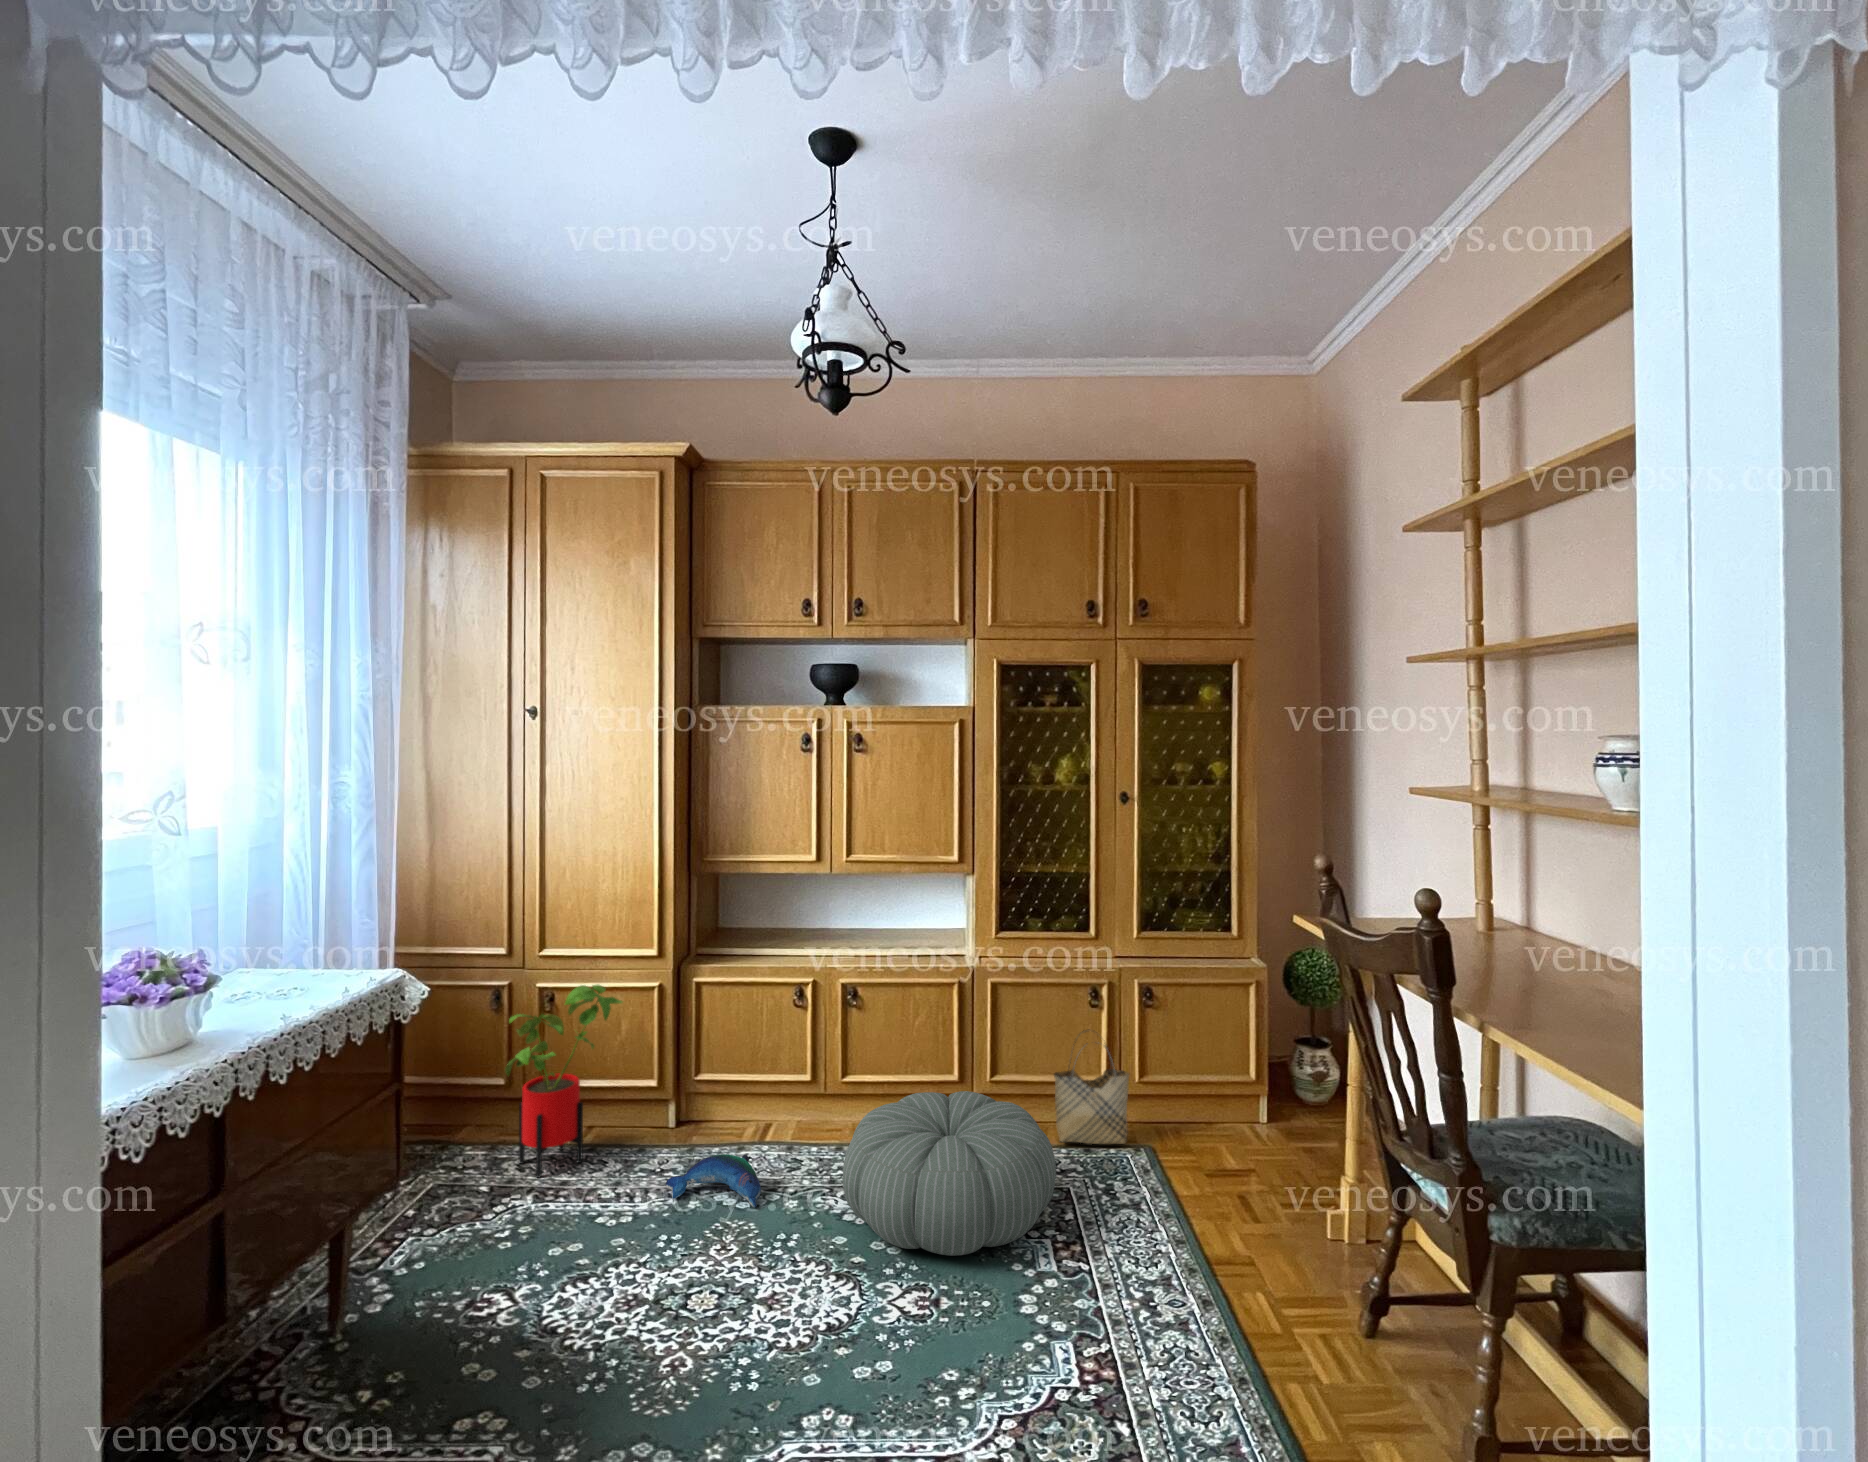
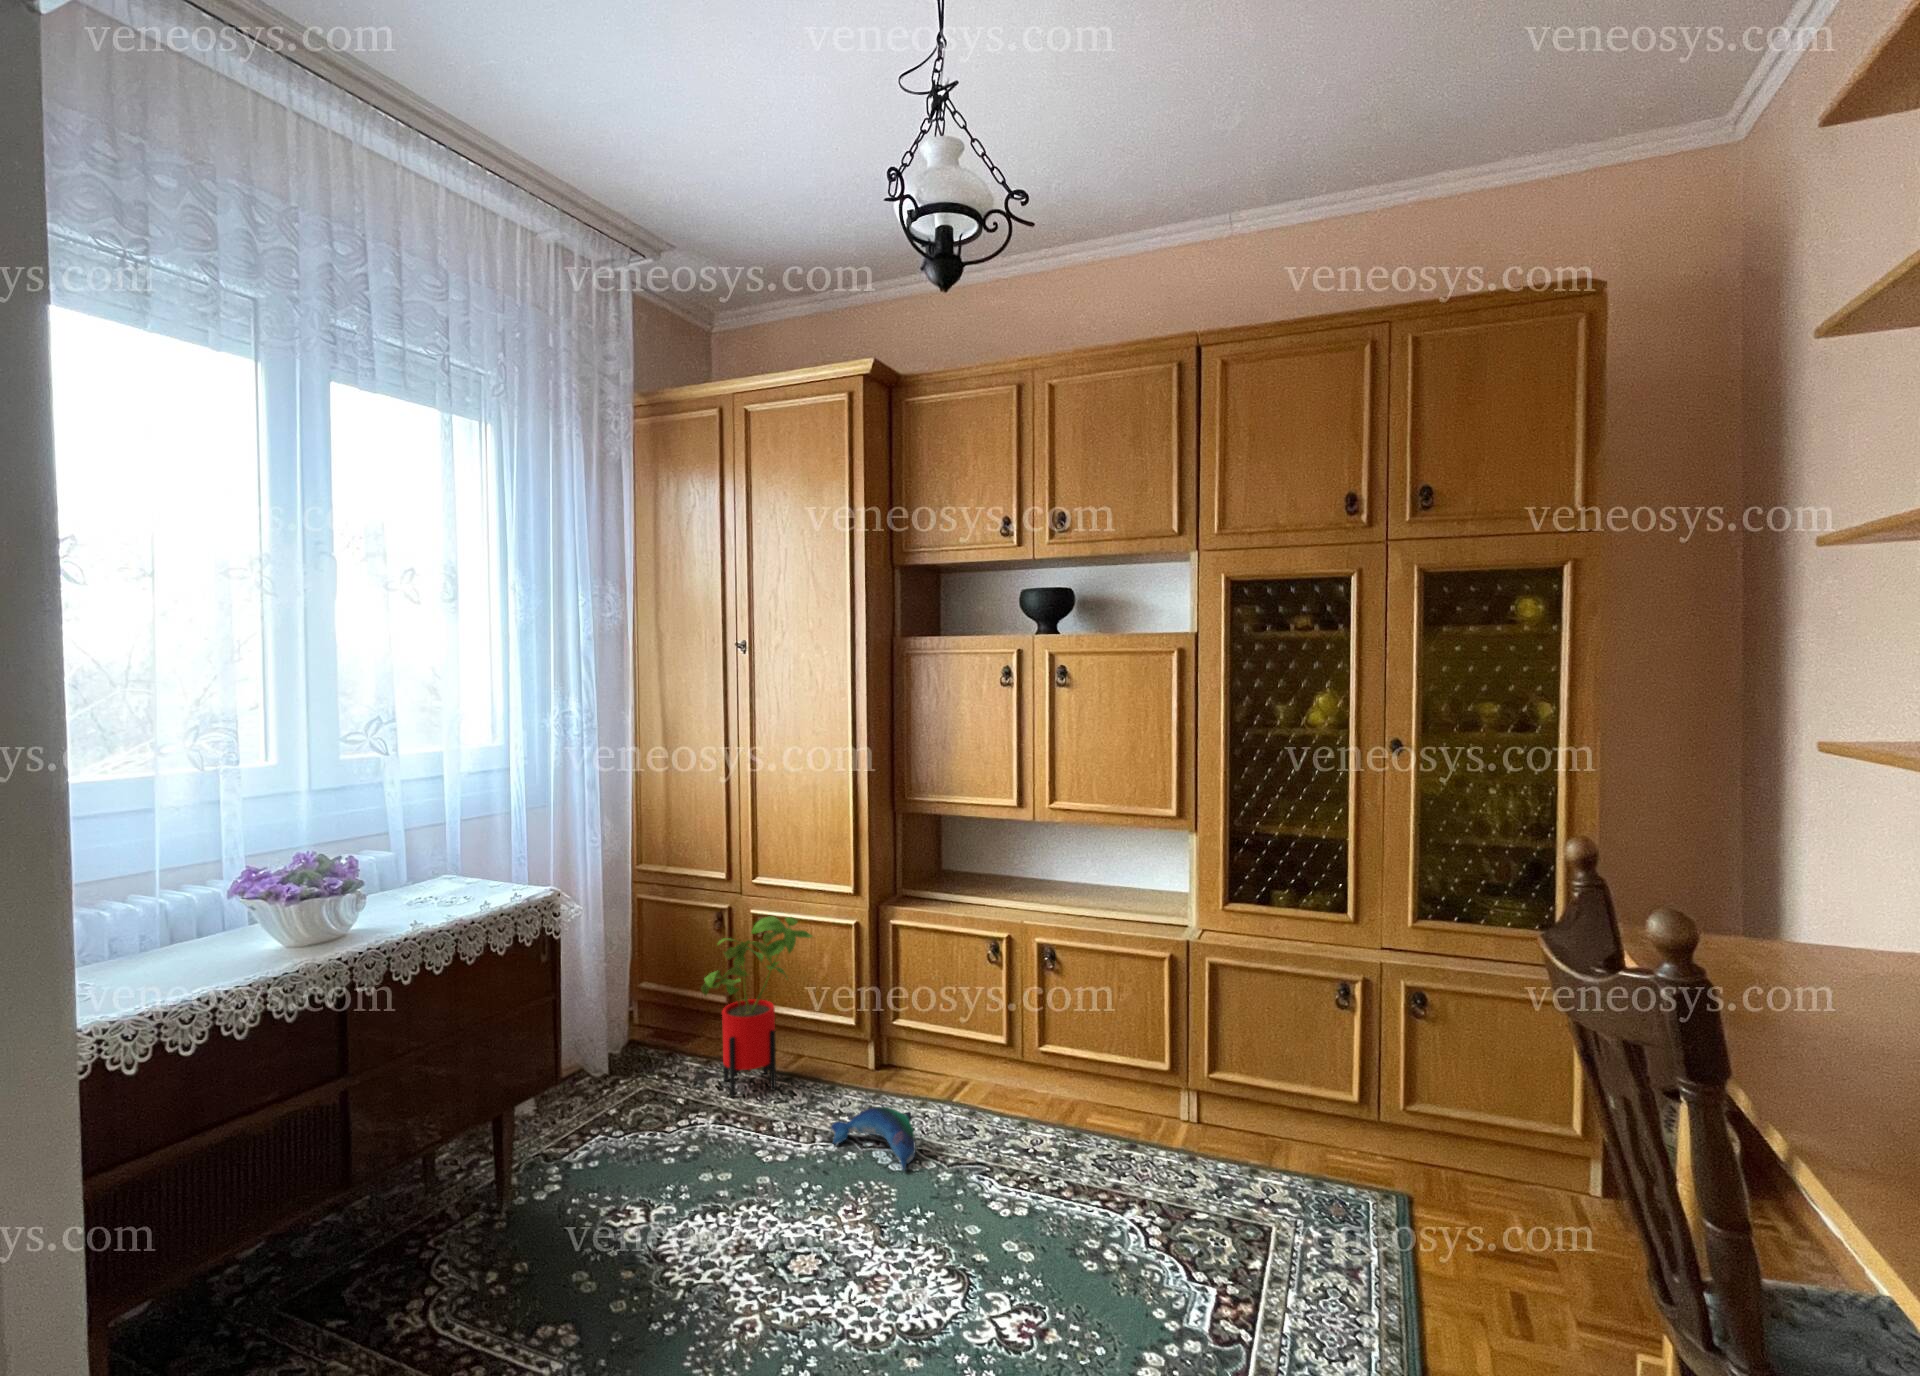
woven basket: present [1054,1029,1129,1144] -> none [1275,1032,1380,1185]
pouf: present [843,1091,1056,1256] -> none [983,1077,1239,1283]

